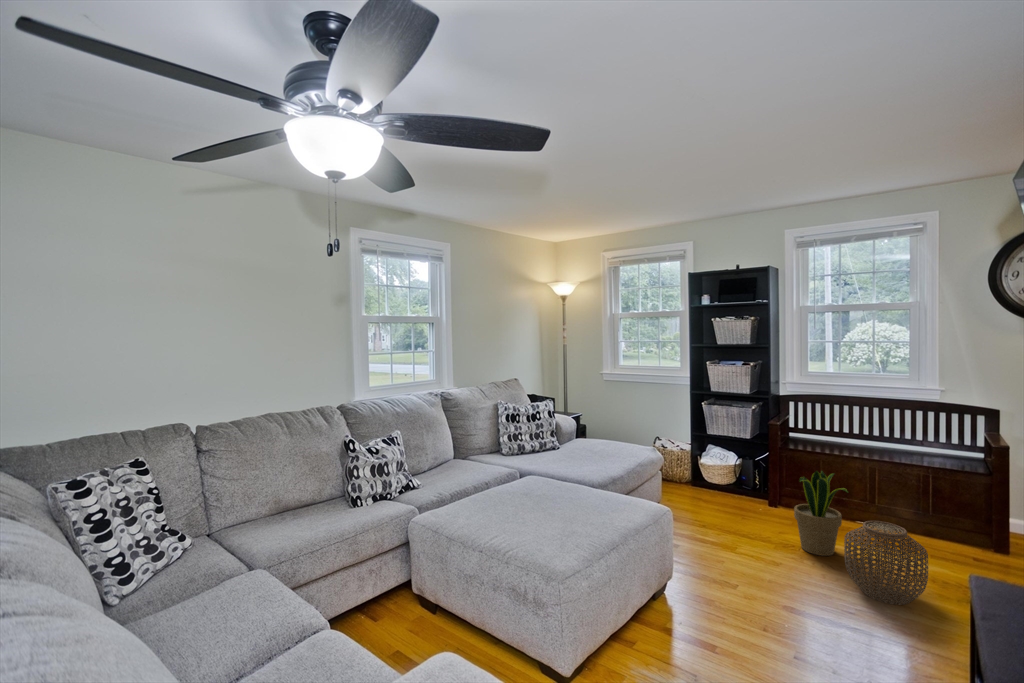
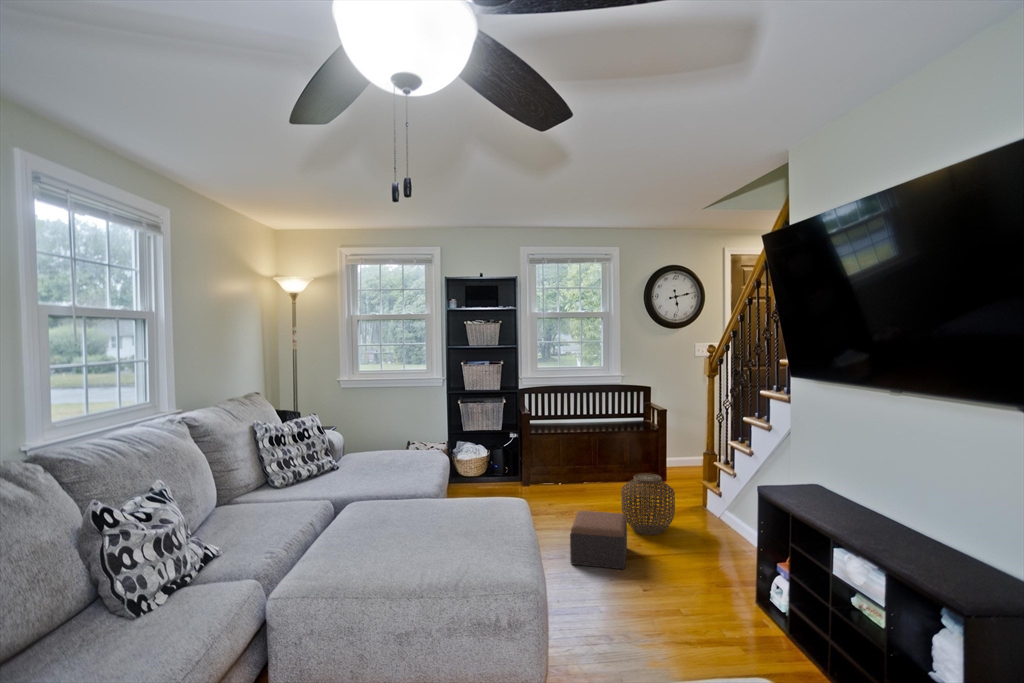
potted plant: present [794,471,848,556] -> none [567,444,607,516]
footstool: none [738,542,829,623] -> present [570,511,627,569]

